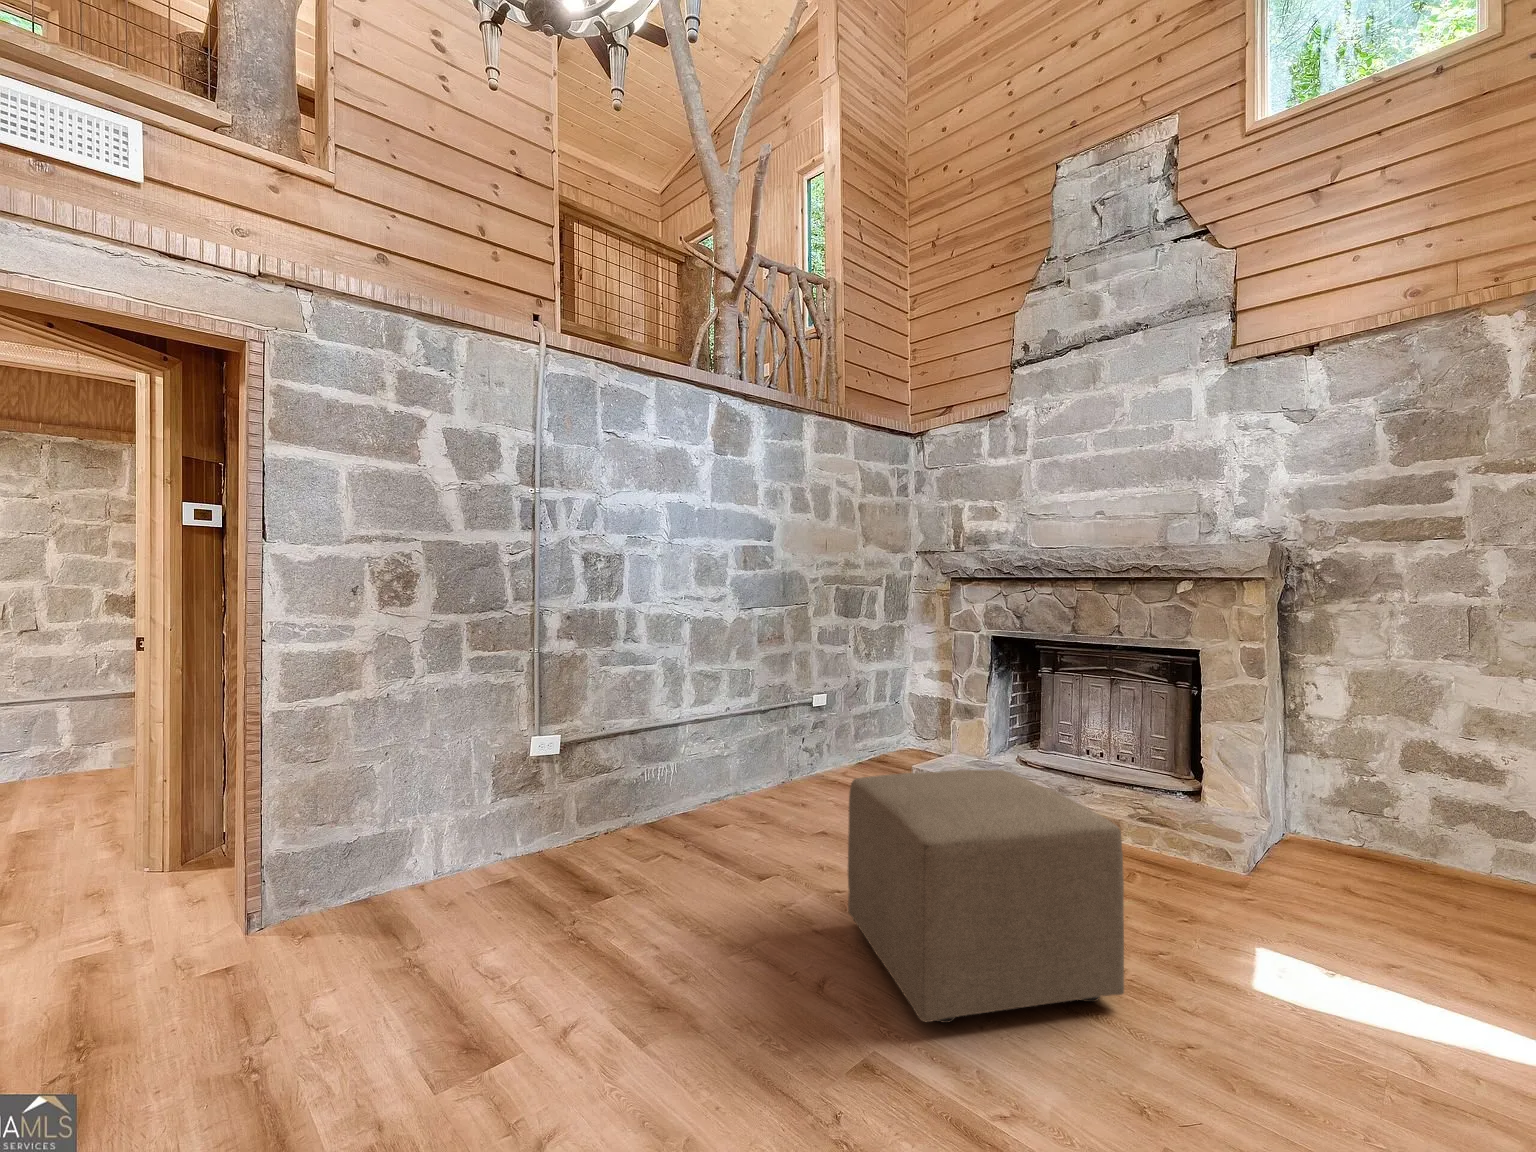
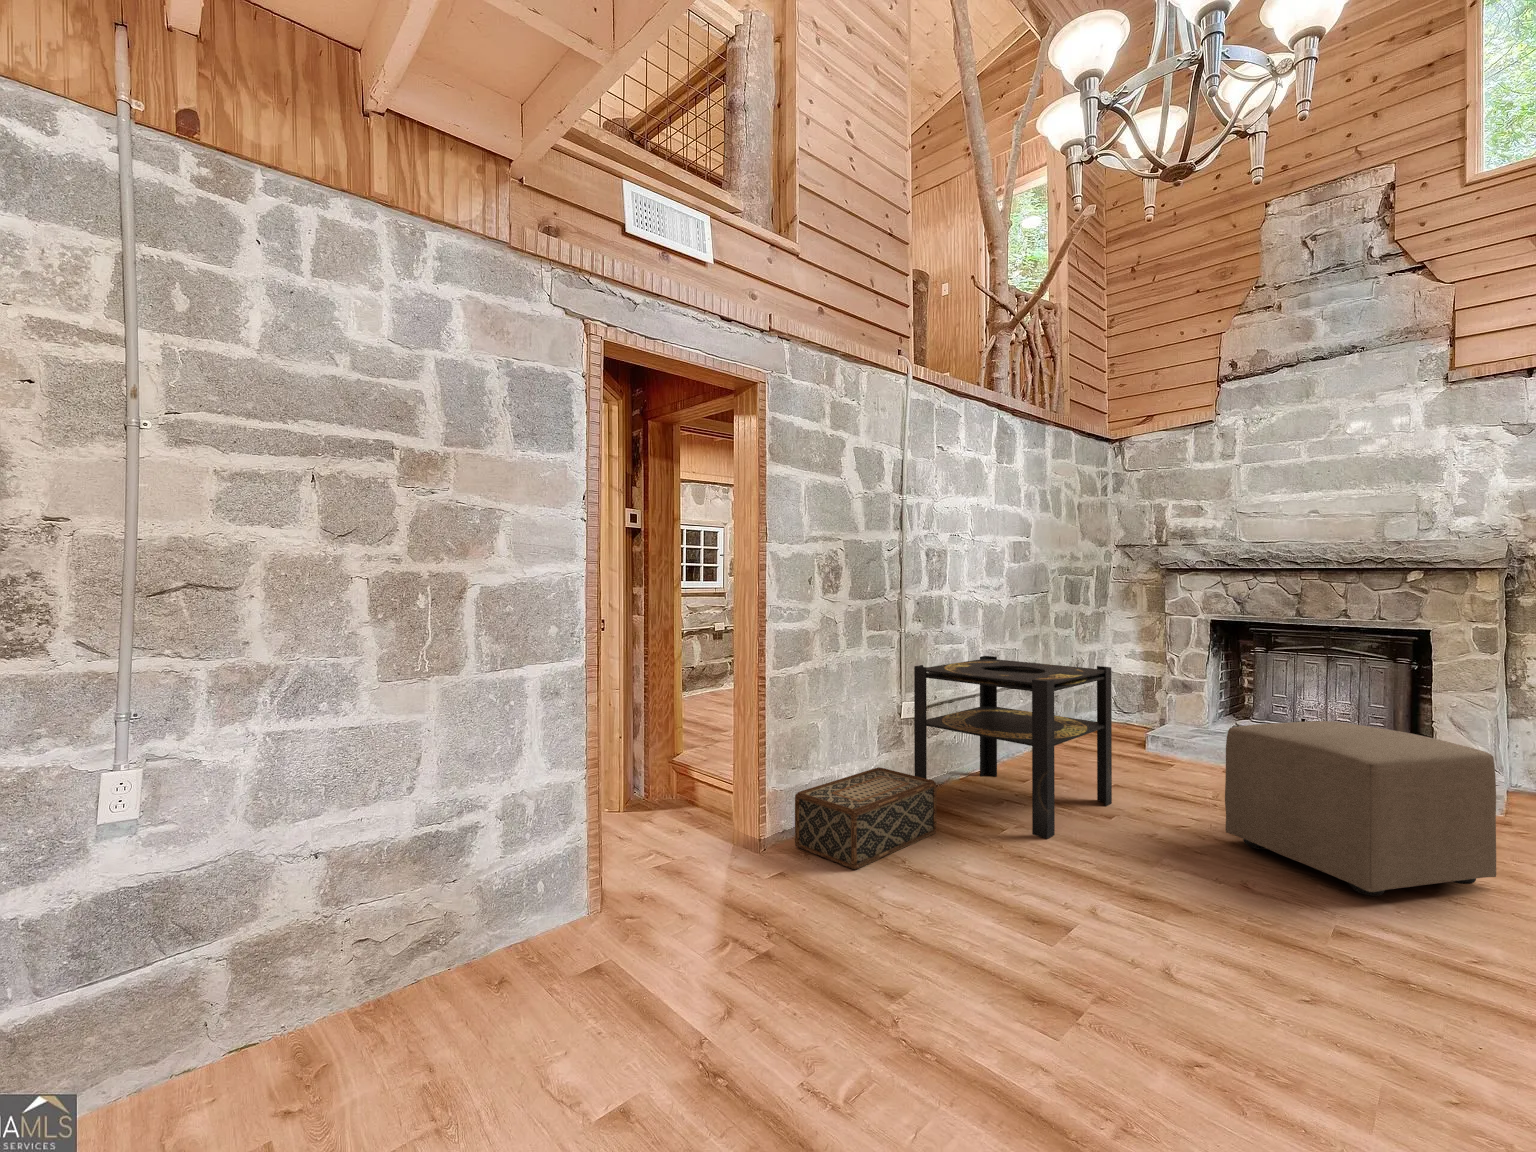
side table: none [546,678,779,917] -> present [914,656,1112,839]
woven basket: none [296,819,507,967] -> present [795,767,936,869]

